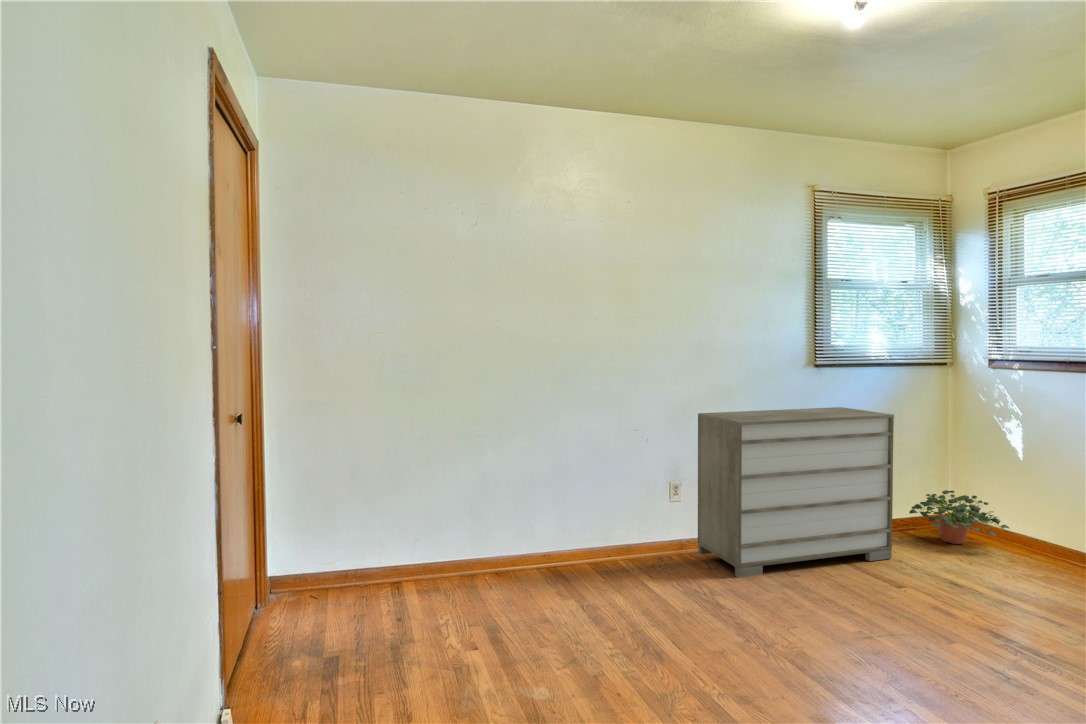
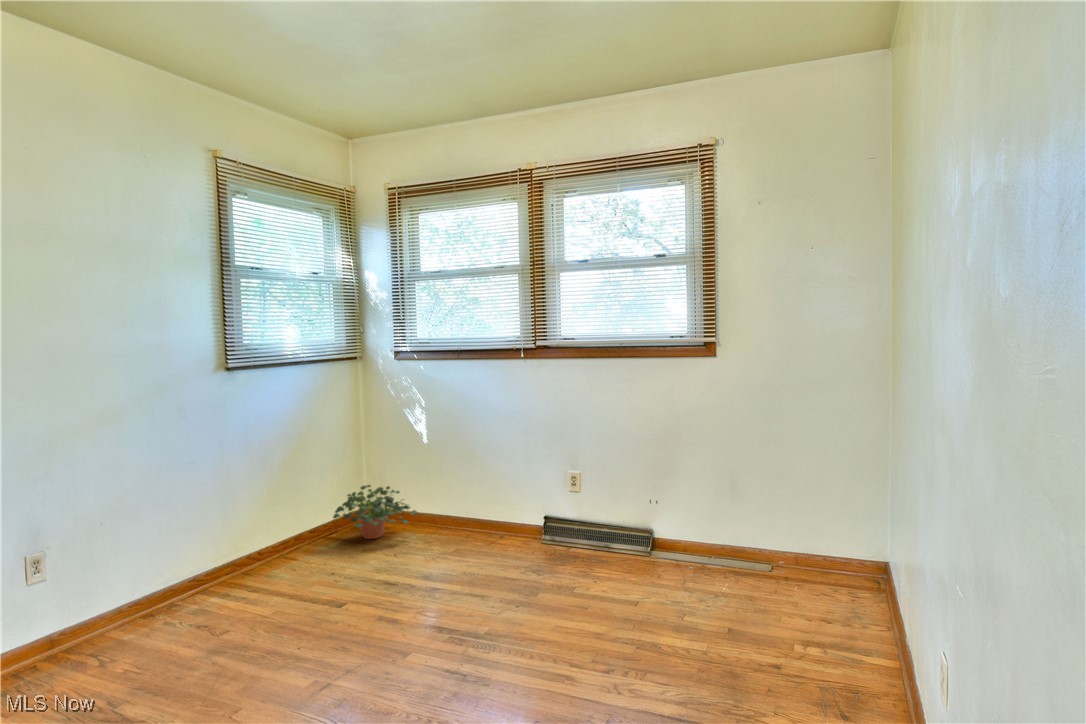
dresser: present [698,407,894,578] -> none [68,415,321,664]

